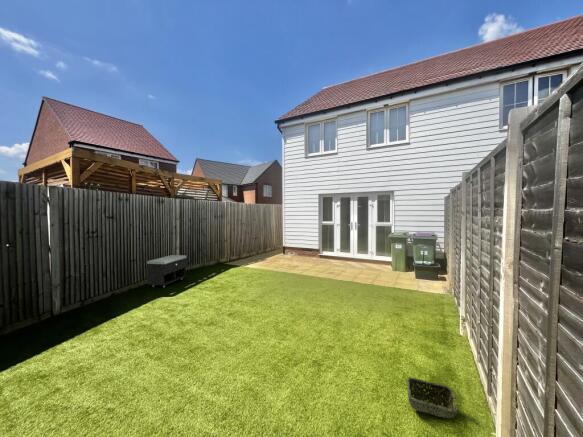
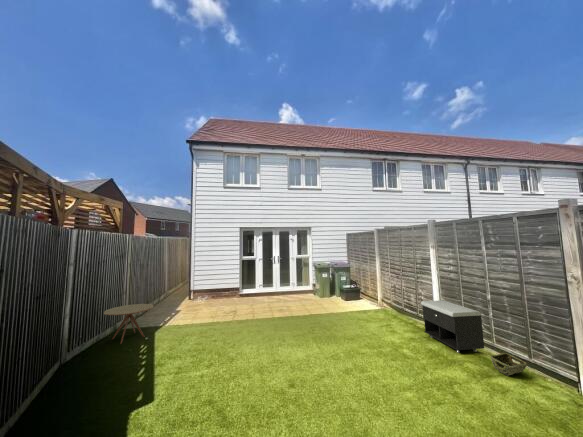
round table: none [199,251,227,273] -> present [104,304,153,344]
storage bench: present [147,255,187,287] -> present [421,300,484,353]

